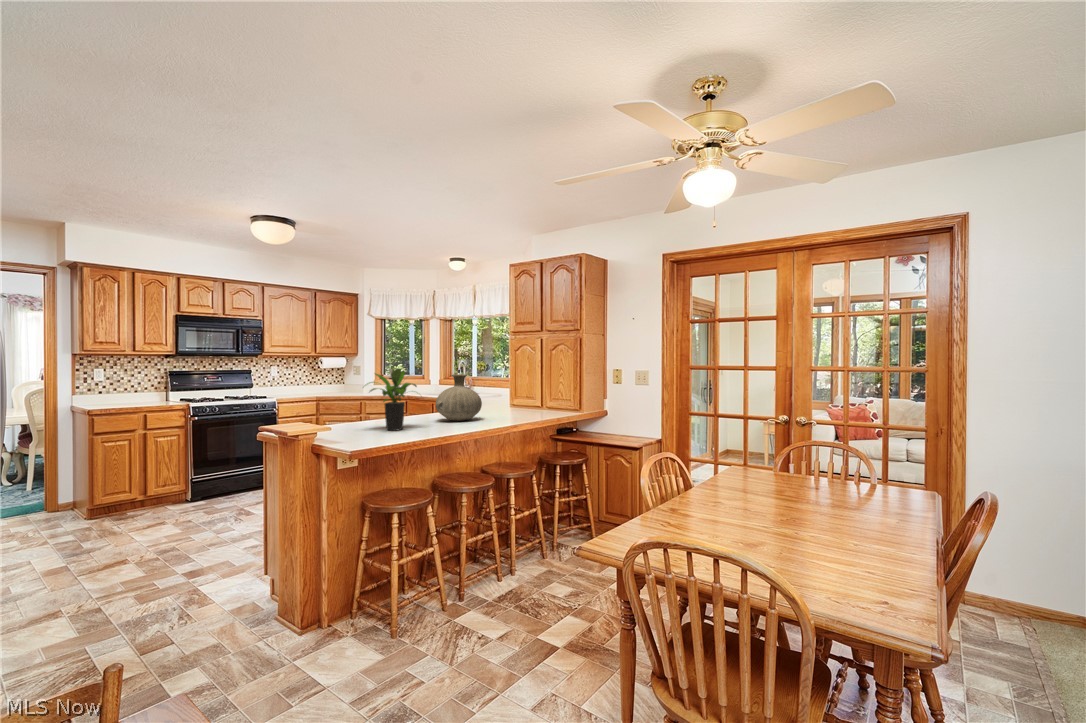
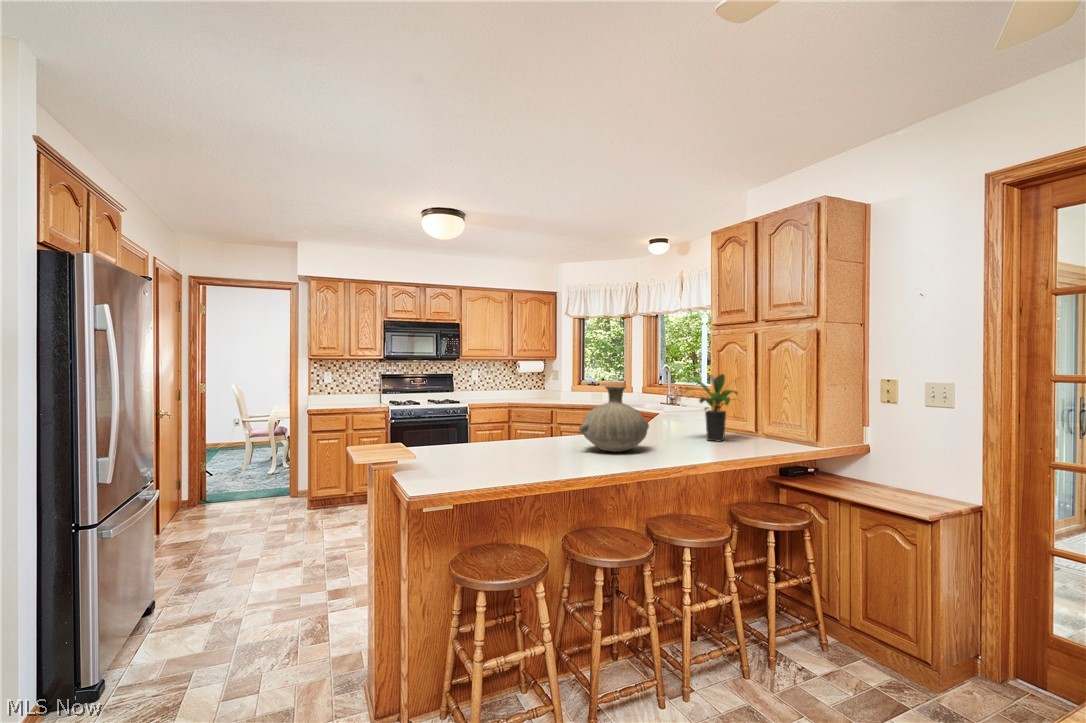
potted plant: present [368,368,417,430] -> present [686,374,738,441]

